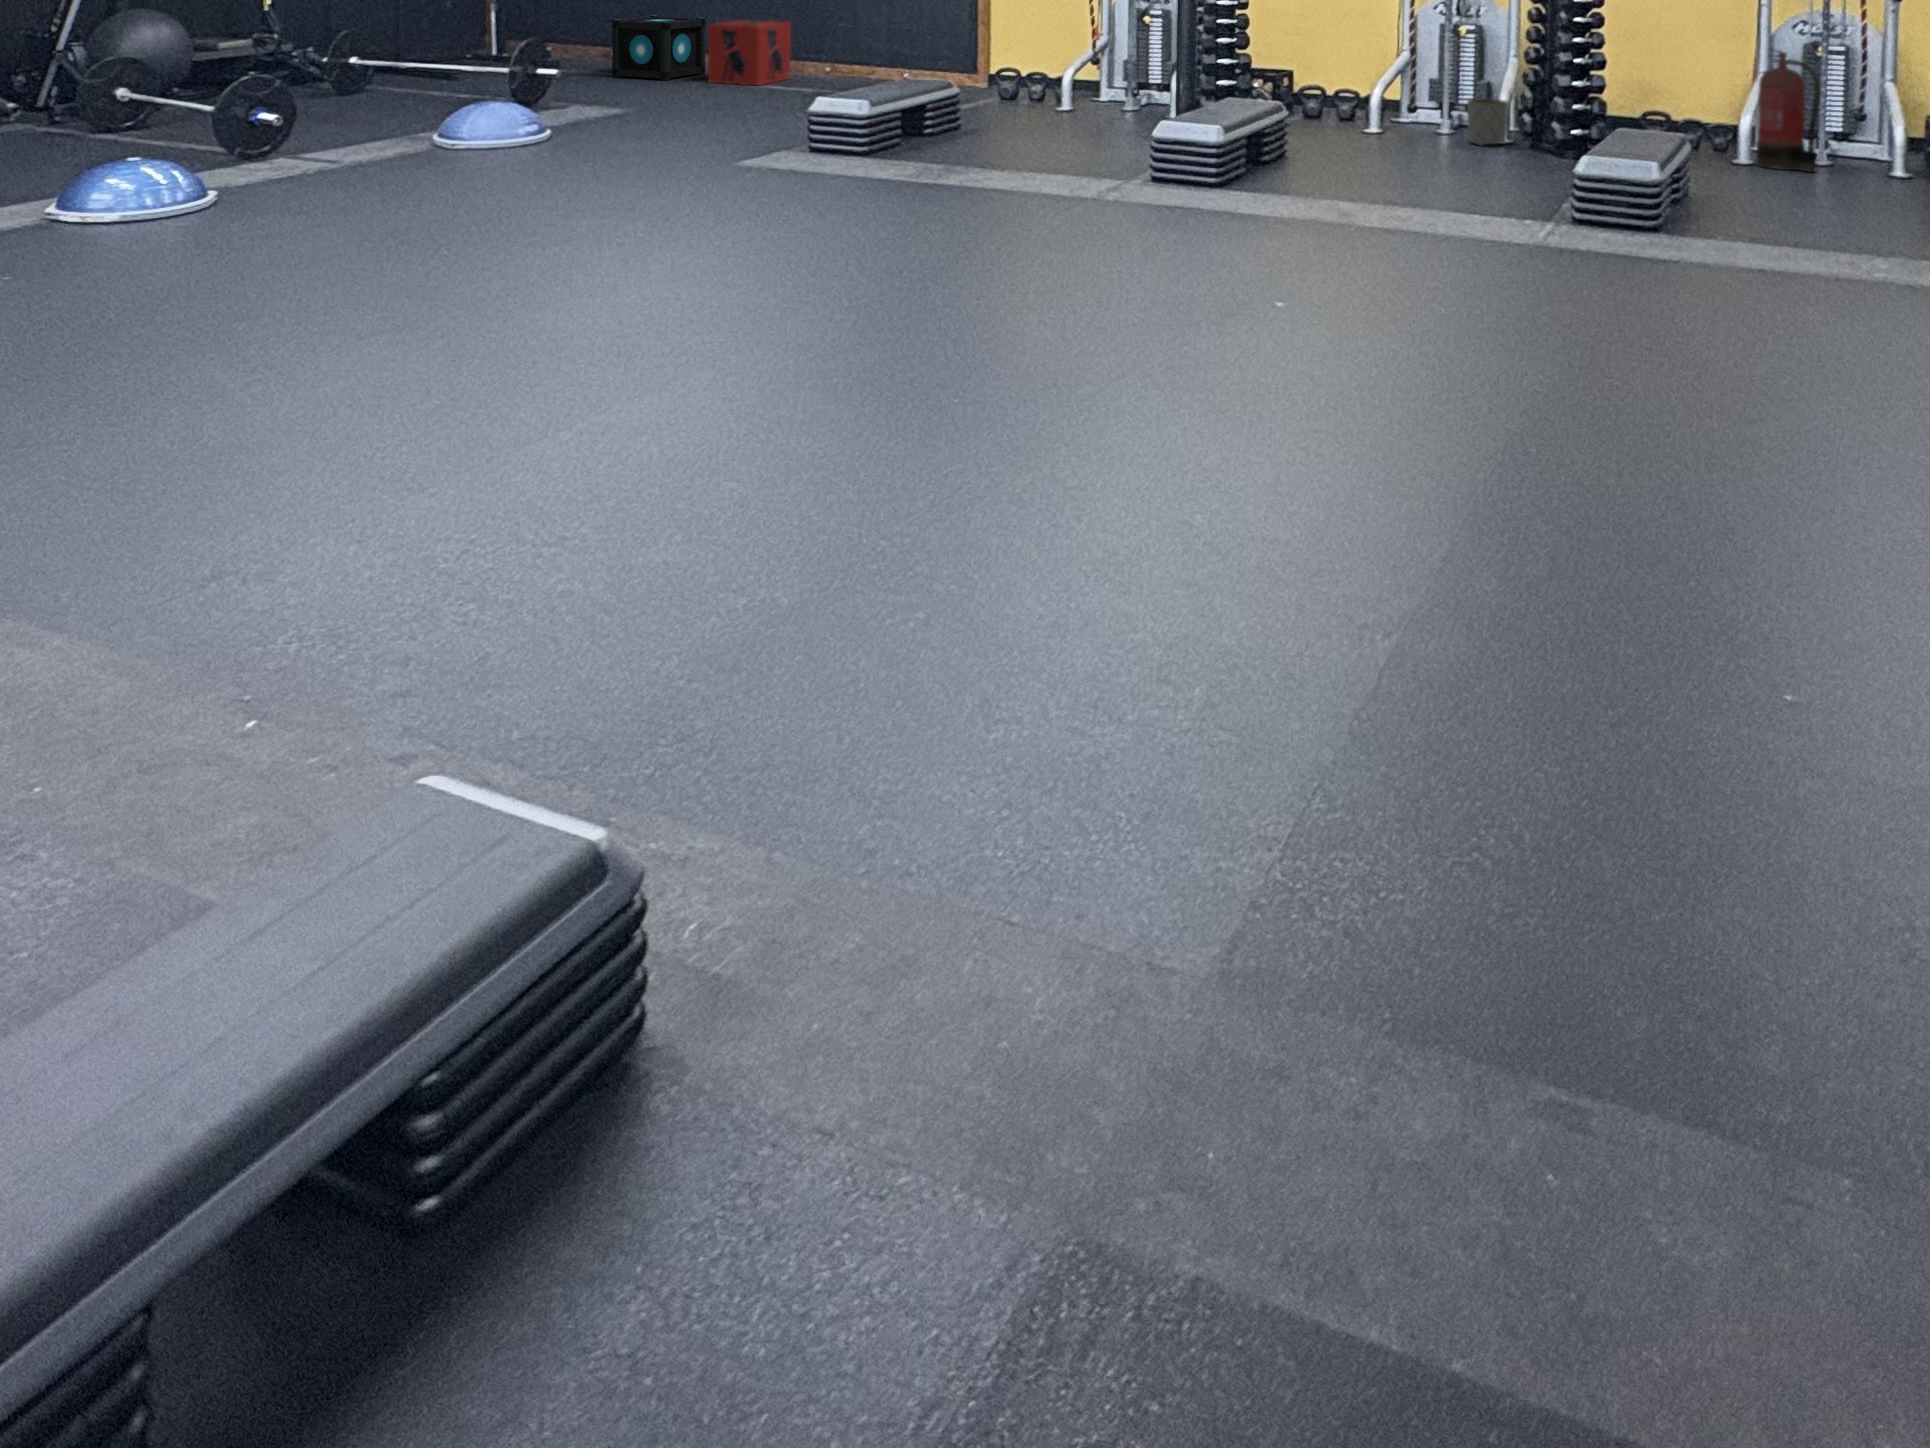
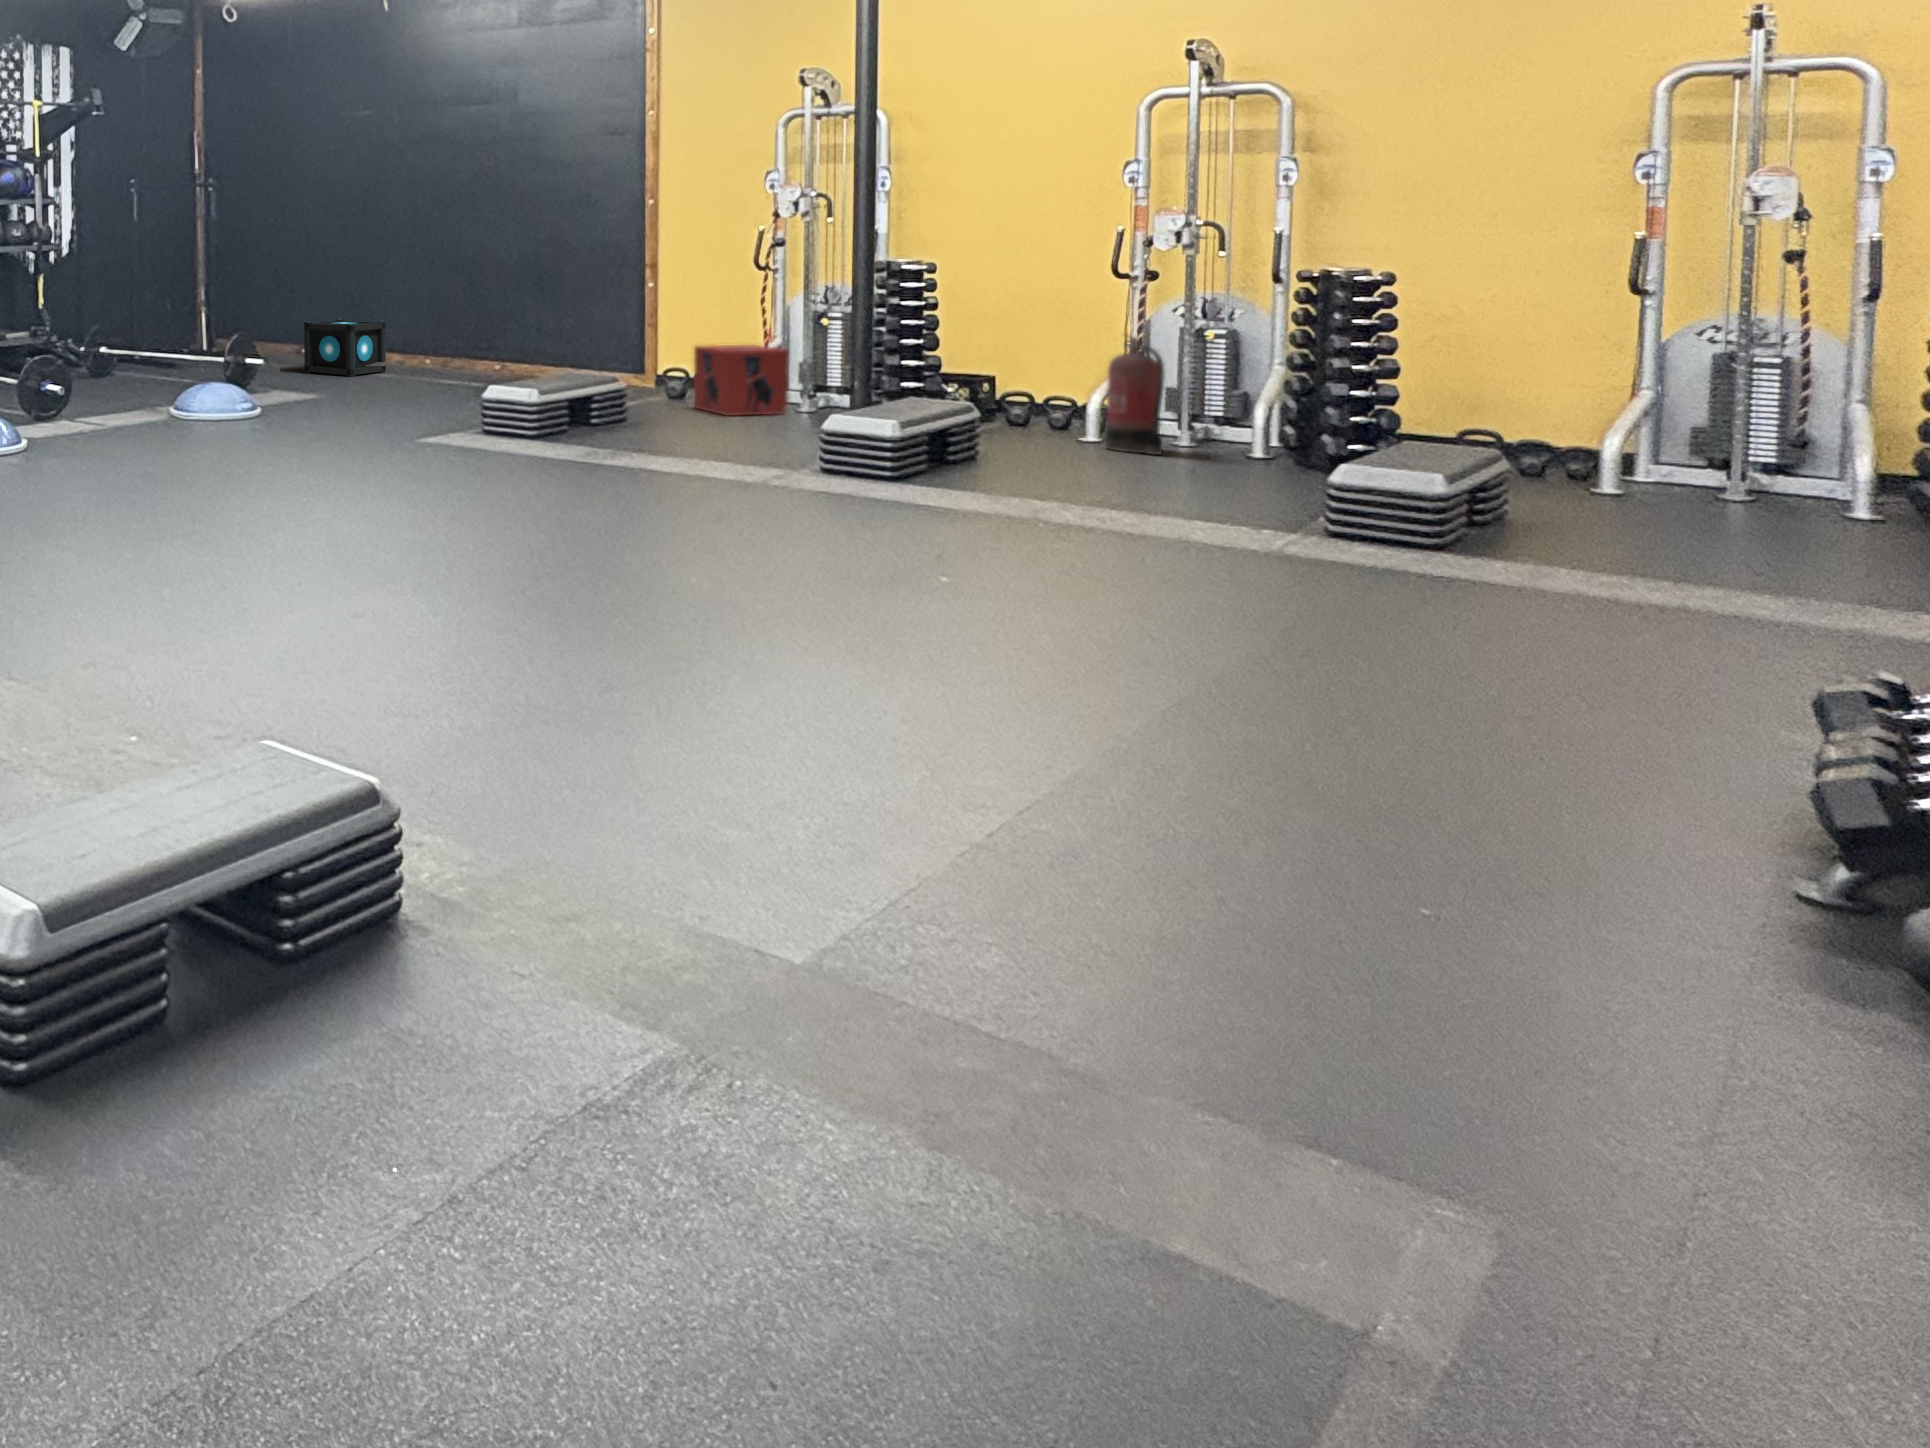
storage box: present [708,20,791,85] -> present [694,344,789,416]
fire extinguisher: present [1755,51,1820,172] -> present [1105,337,1165,455]
planter: present [1467,99,1509,145] -> none [1213,410,1269,461]

